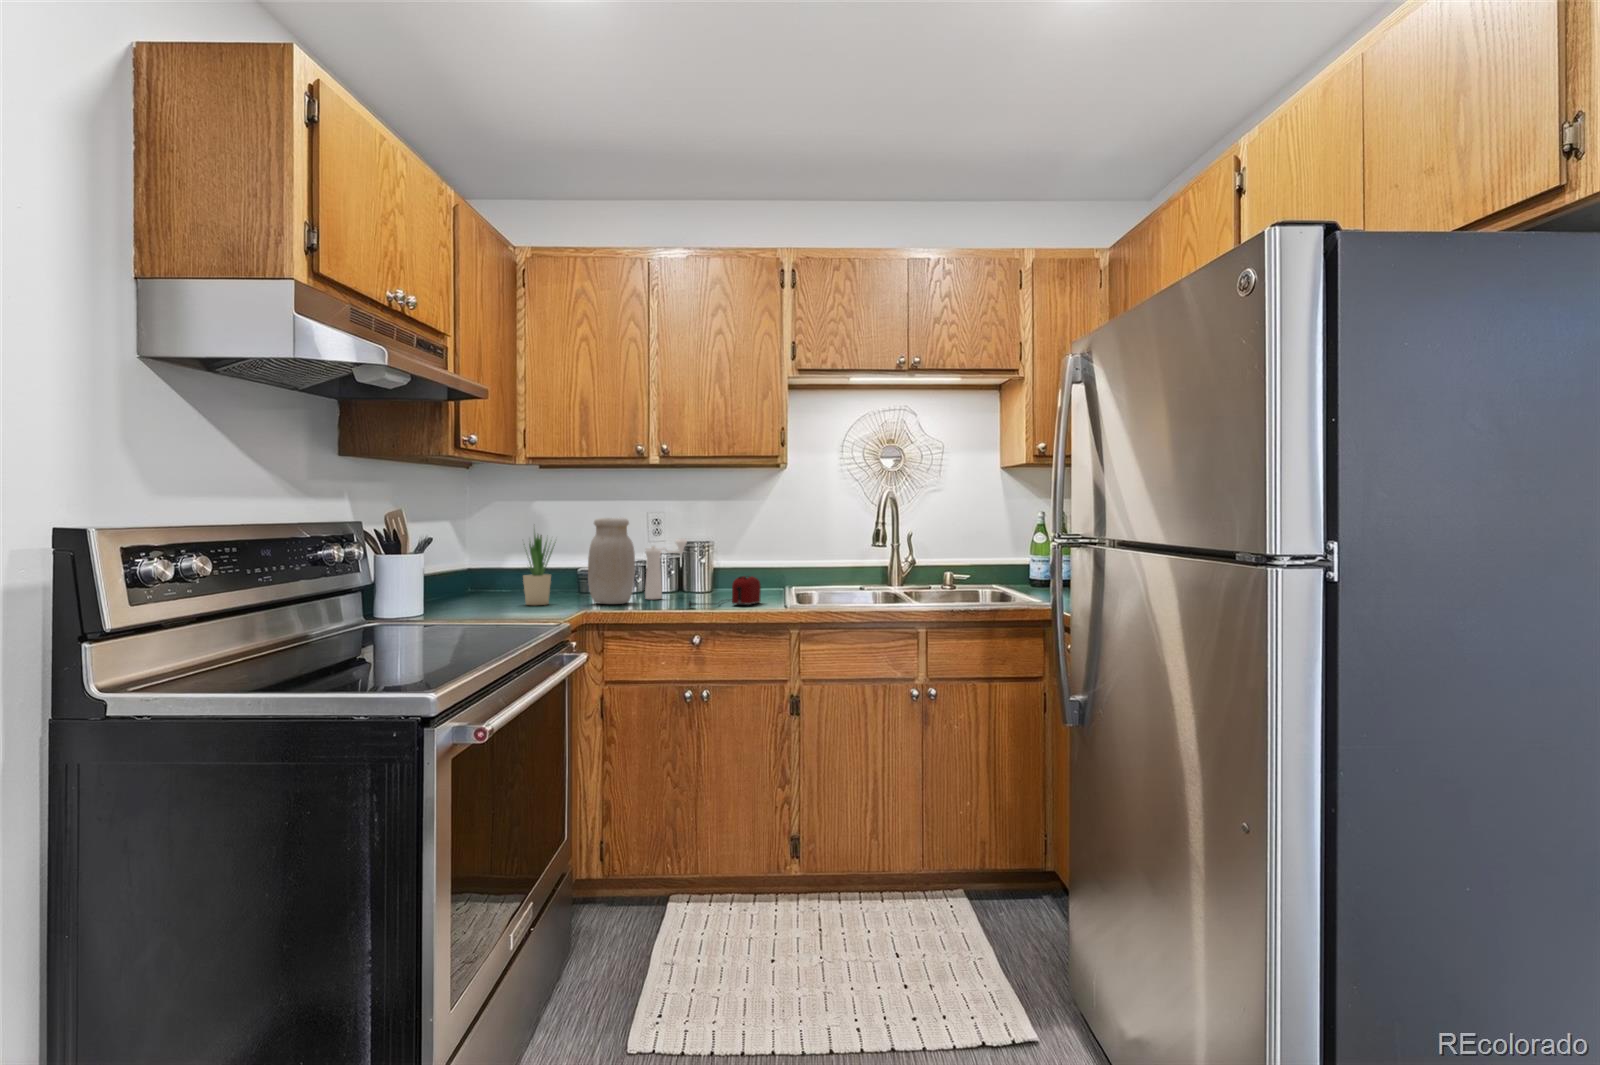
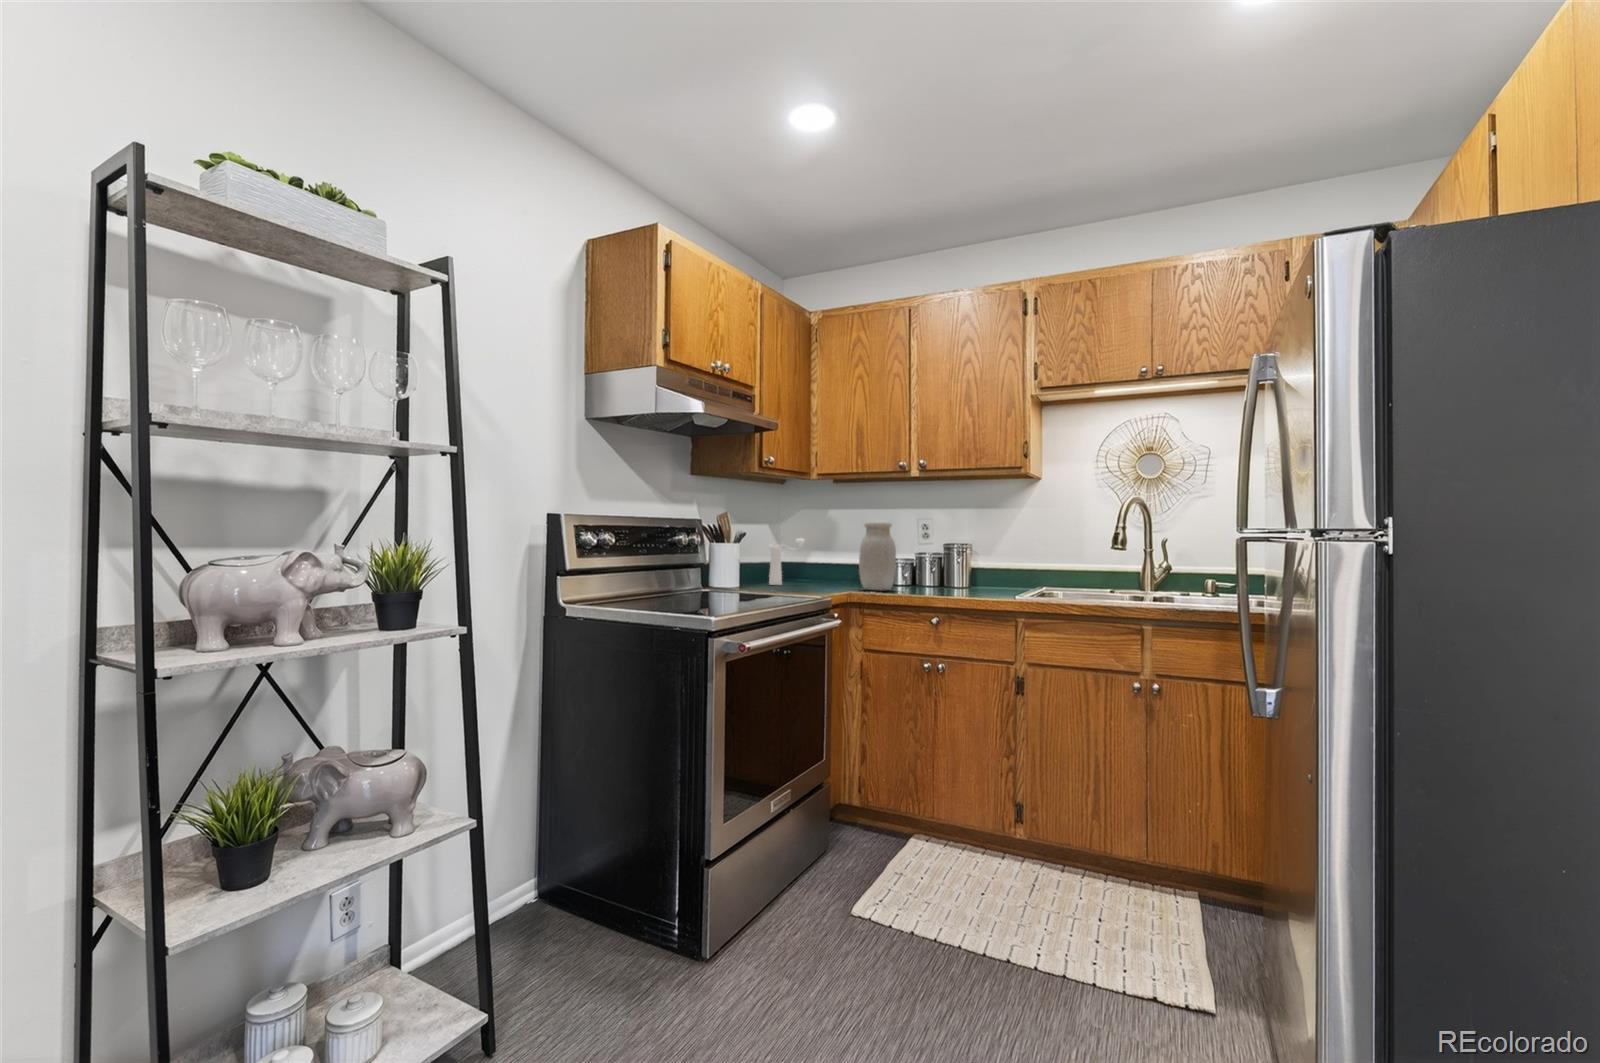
potted plant: present [523,534,555,605] -> none [812,525,838,588]
pepper mill: present [645,538,687,599] -> present [769,538,805,585]
toaster: present [688,576,761,607] -> none [931,571,1000,595]

